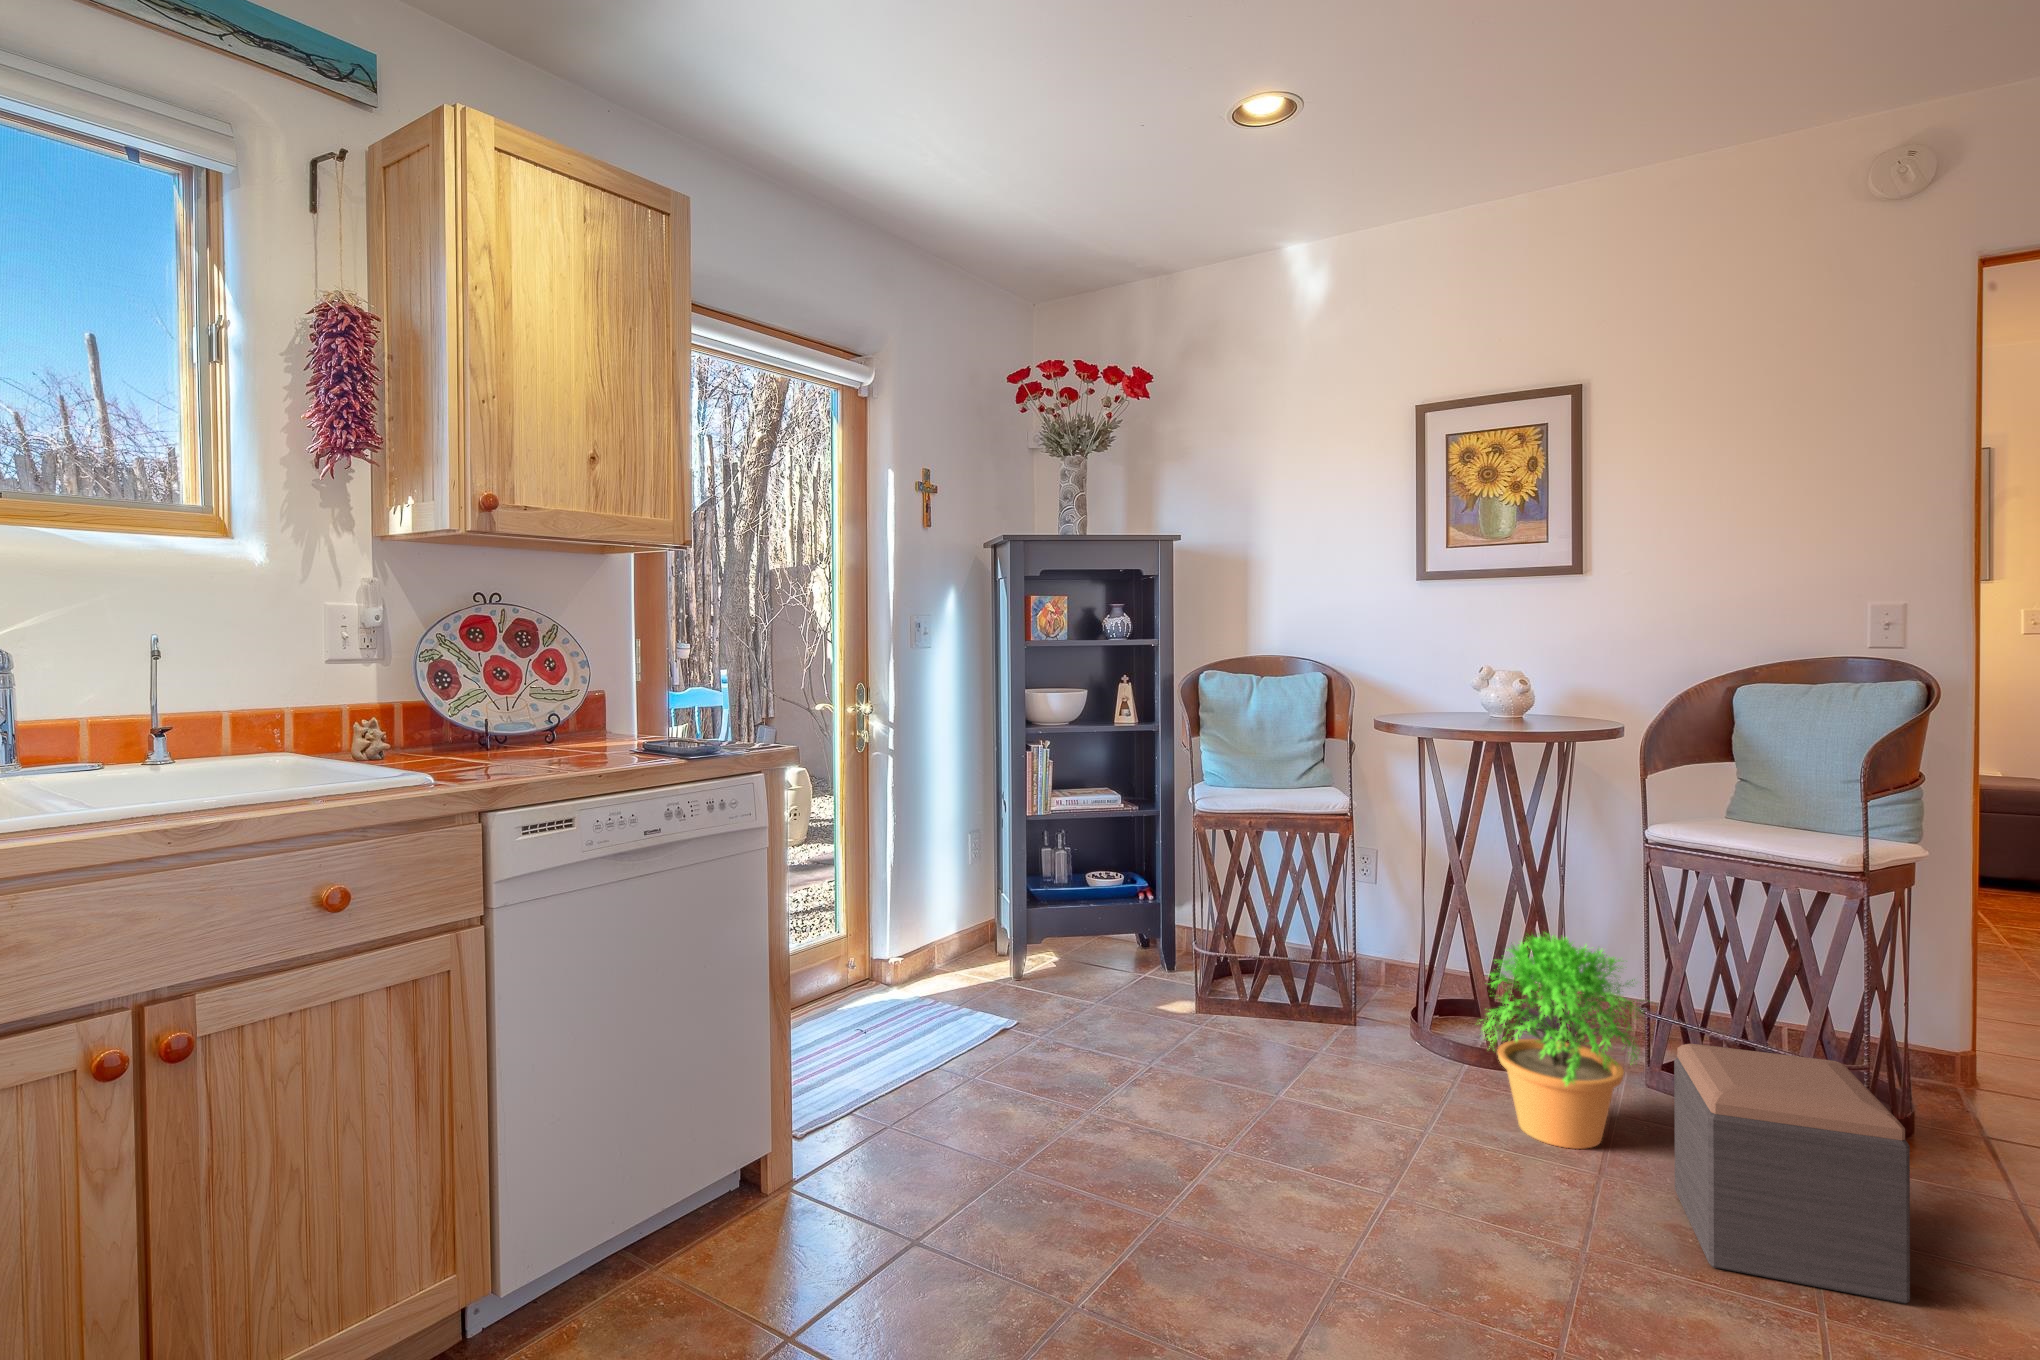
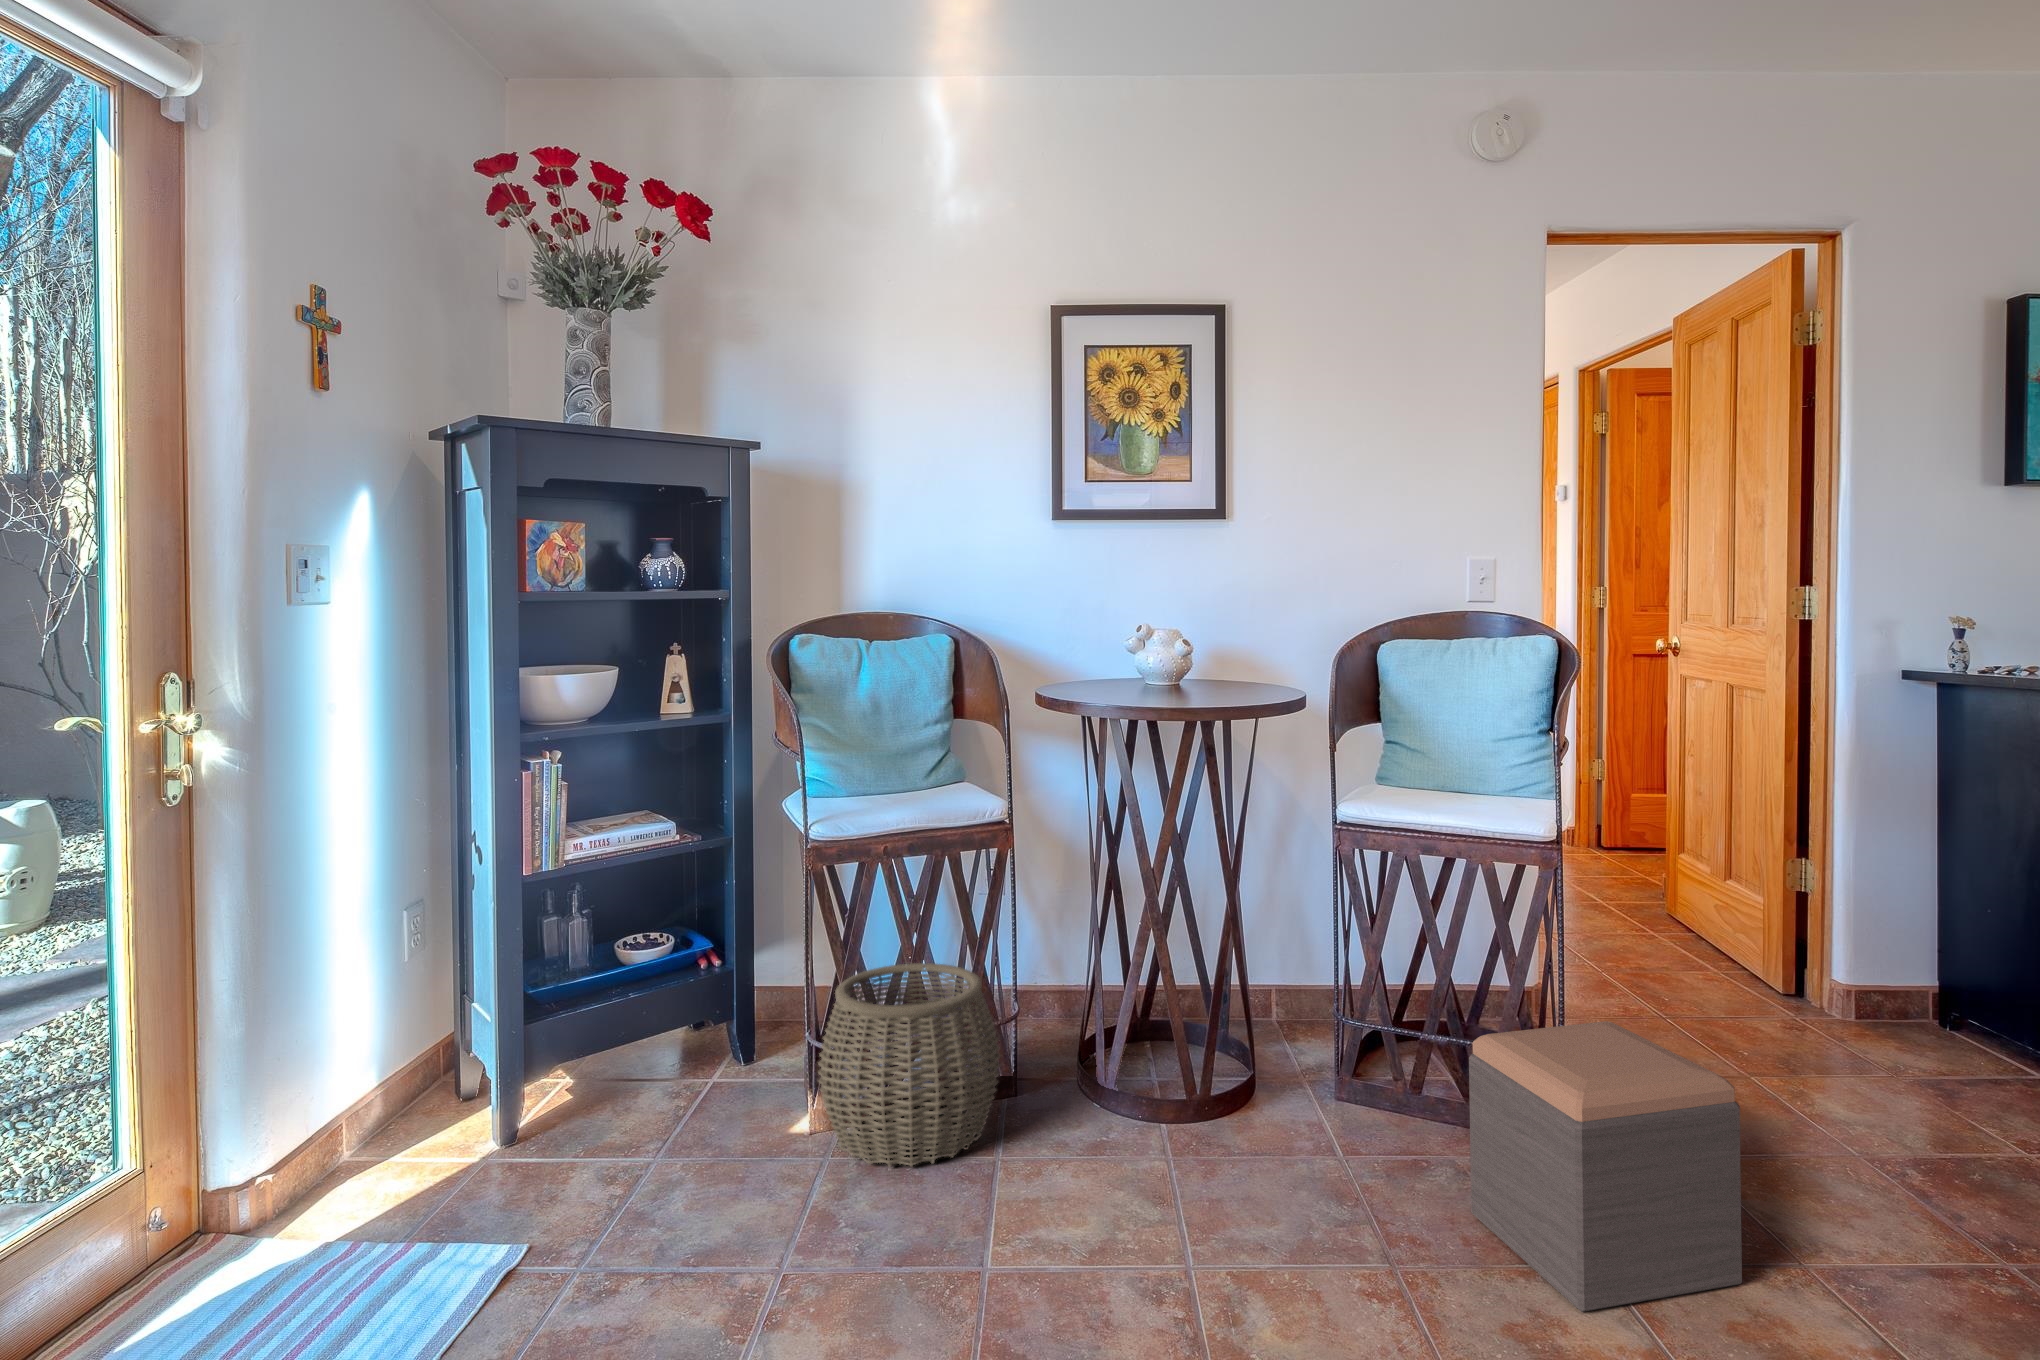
woven basket: none [1191,915,1323,1053] -> present [818,963,1000,1167]
potted plant: present [1482,934,1644,1149] -> none [1227,925,1405,1193]

